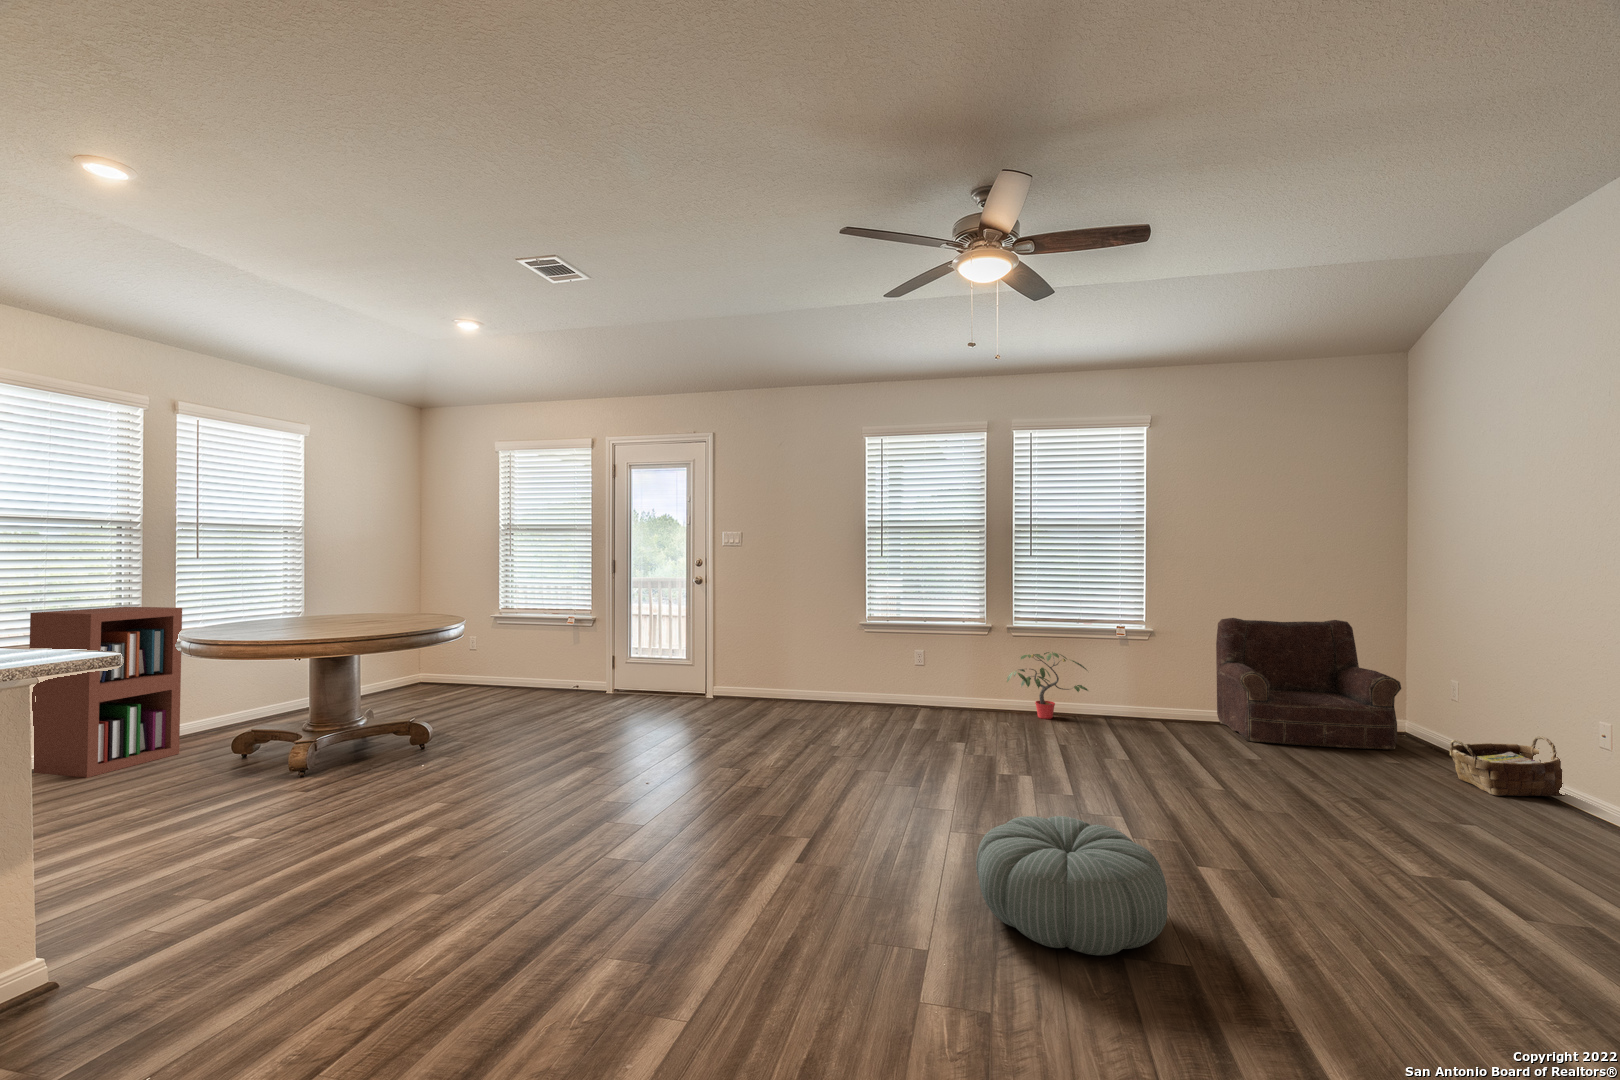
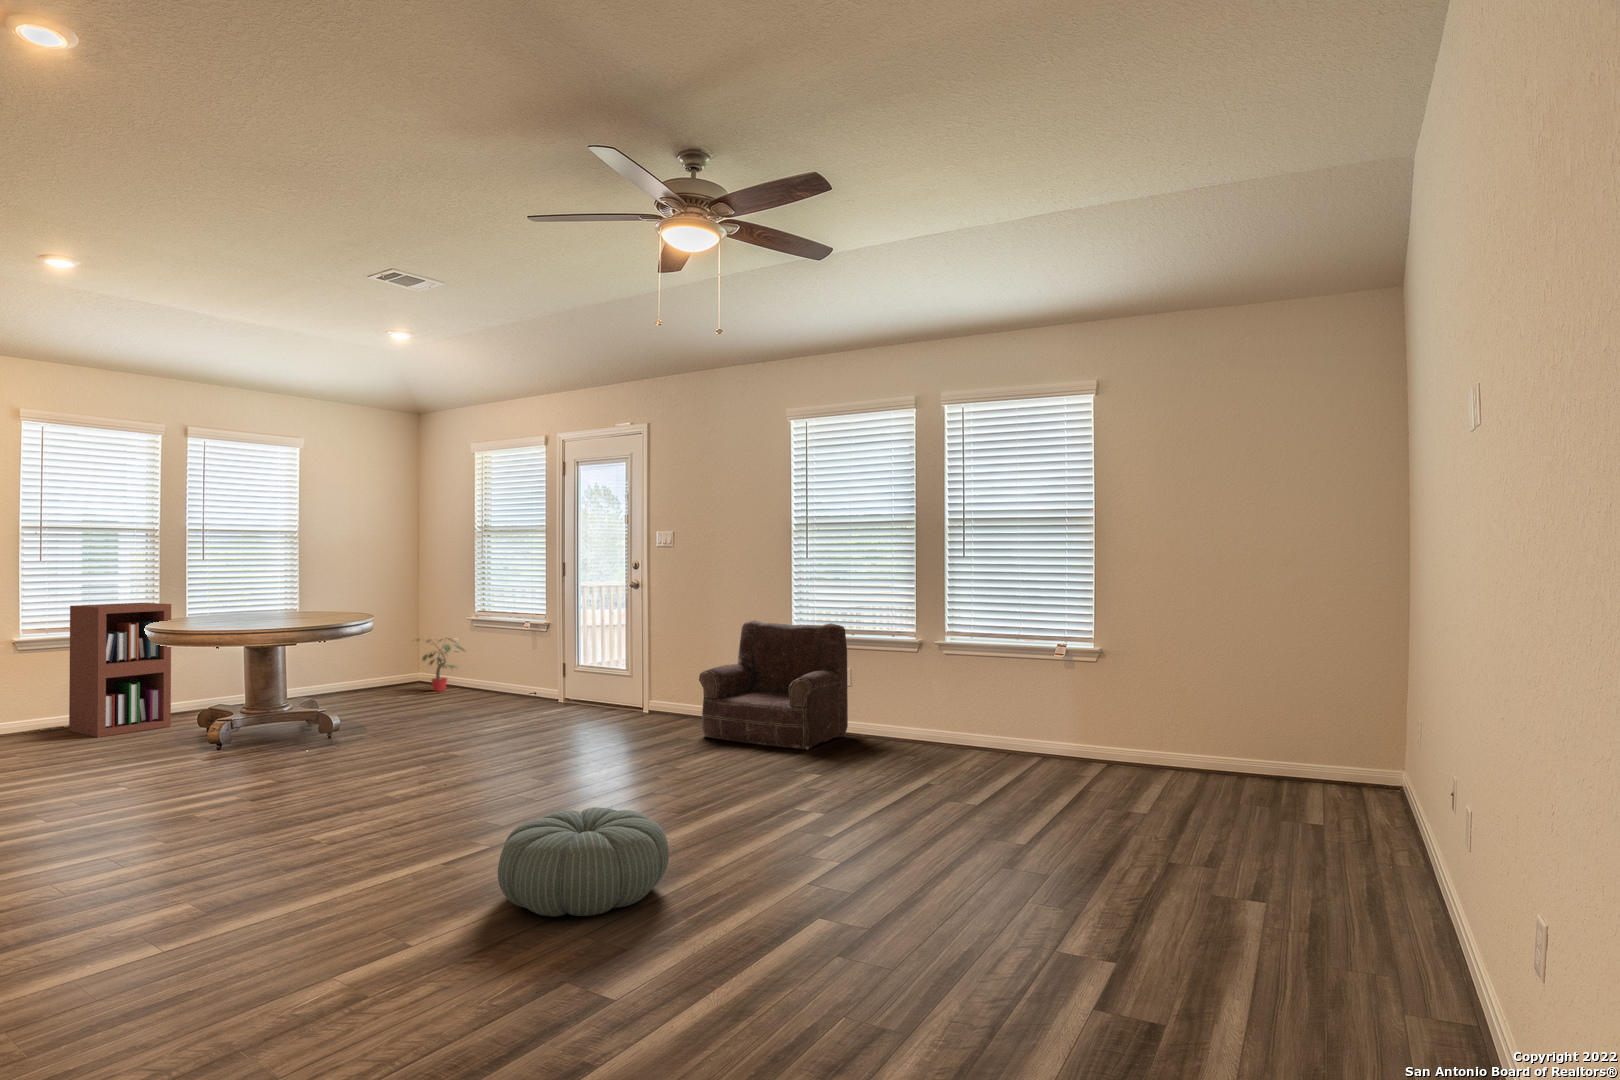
armchair: present [1216,618,1401,750] -> present [699,620,848,750]
potted plant: present [1007,652,1088,719] -> present [417,638,465,691]
woven basket: present [1450,736,1565,796] -> none [1302,797,1422,877]

